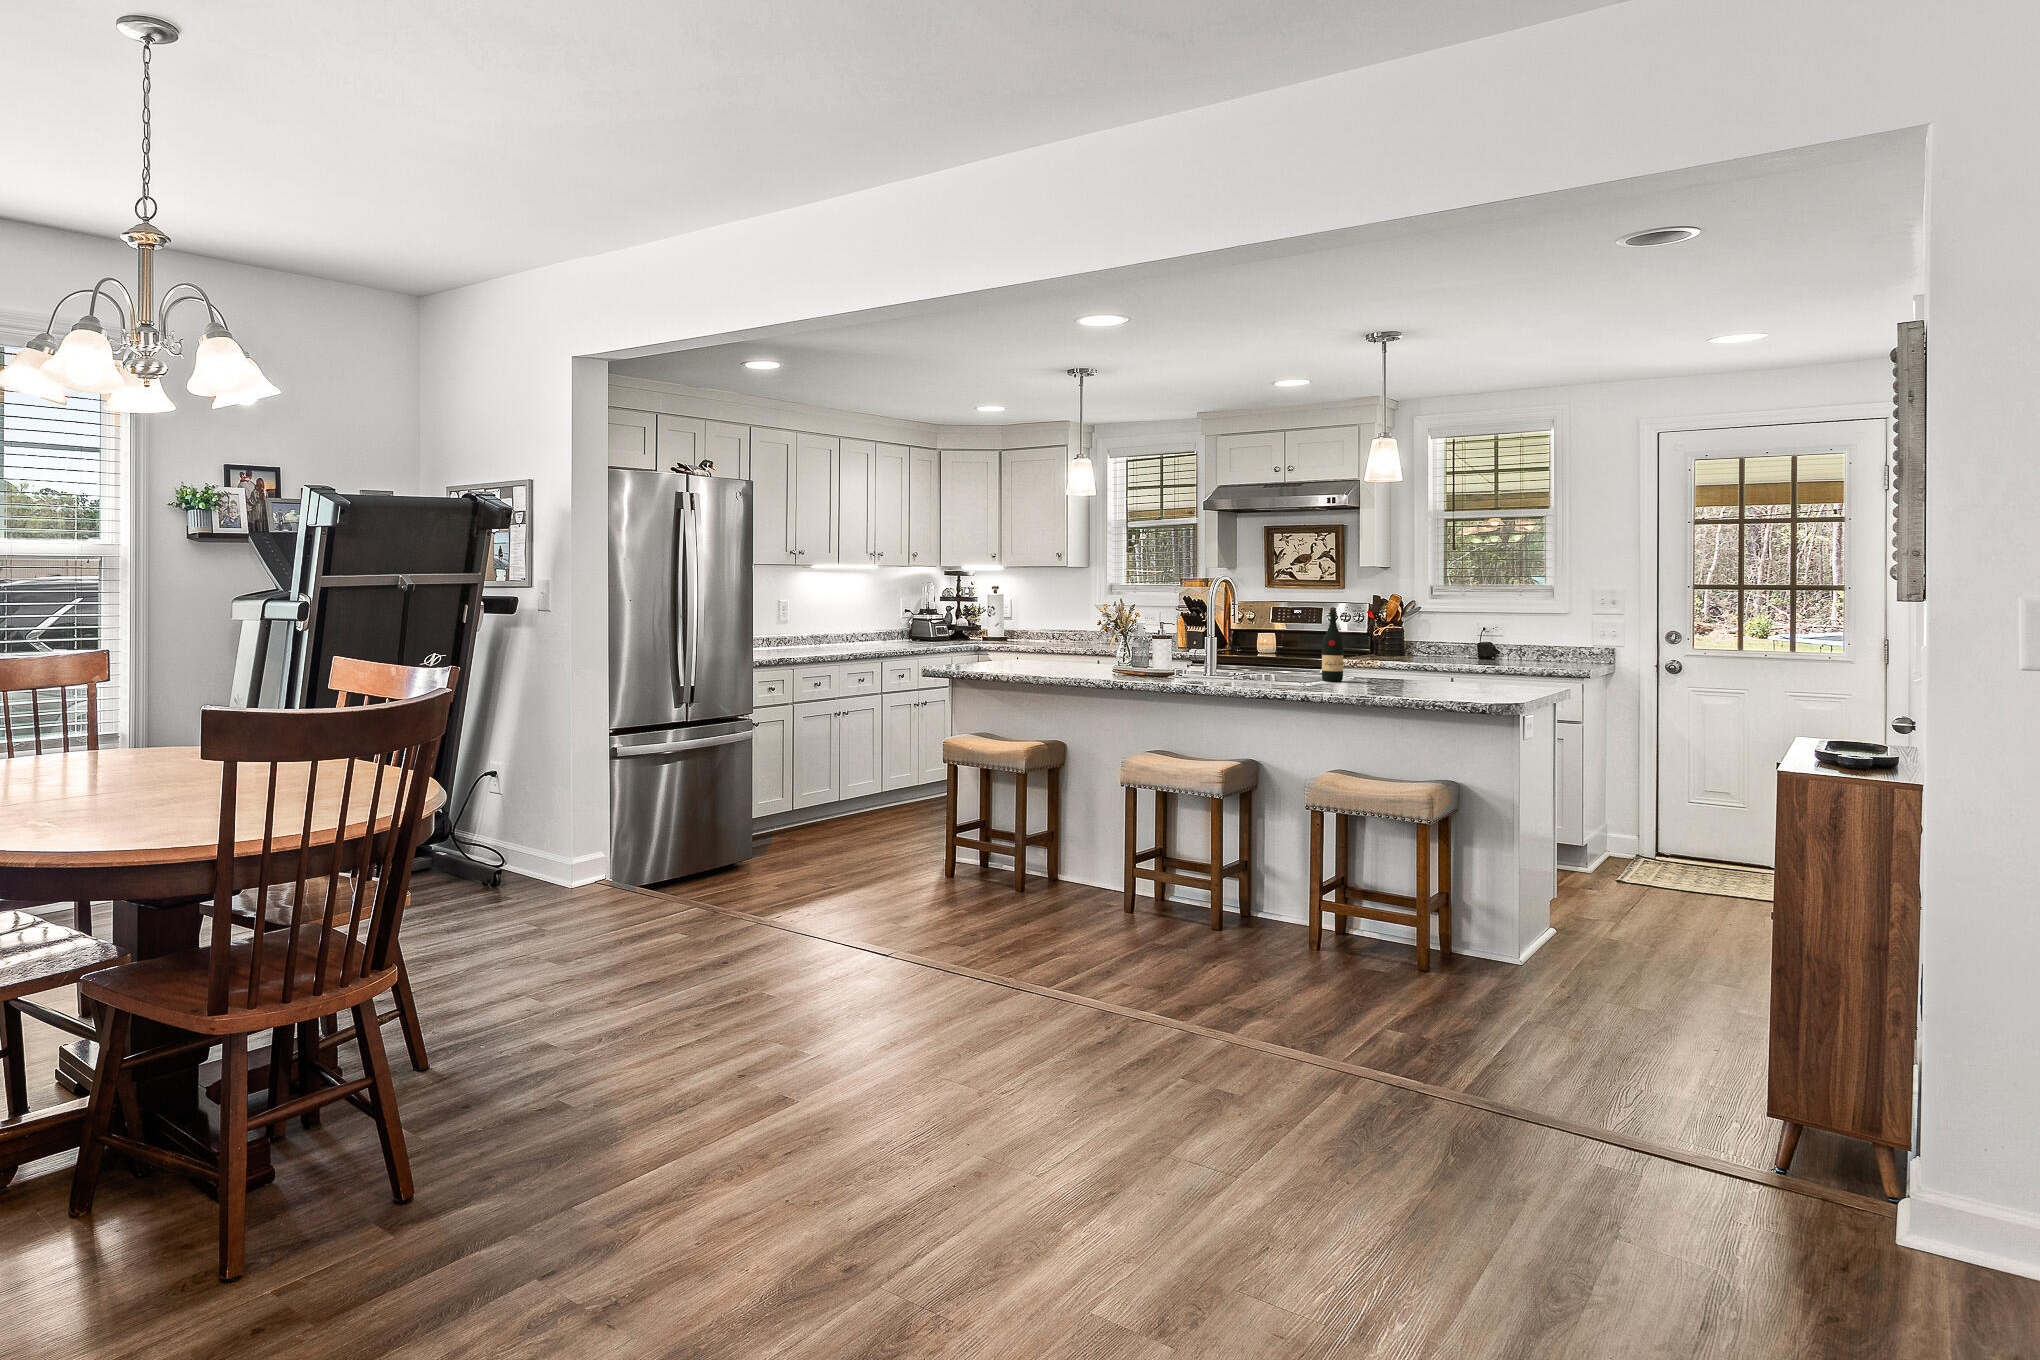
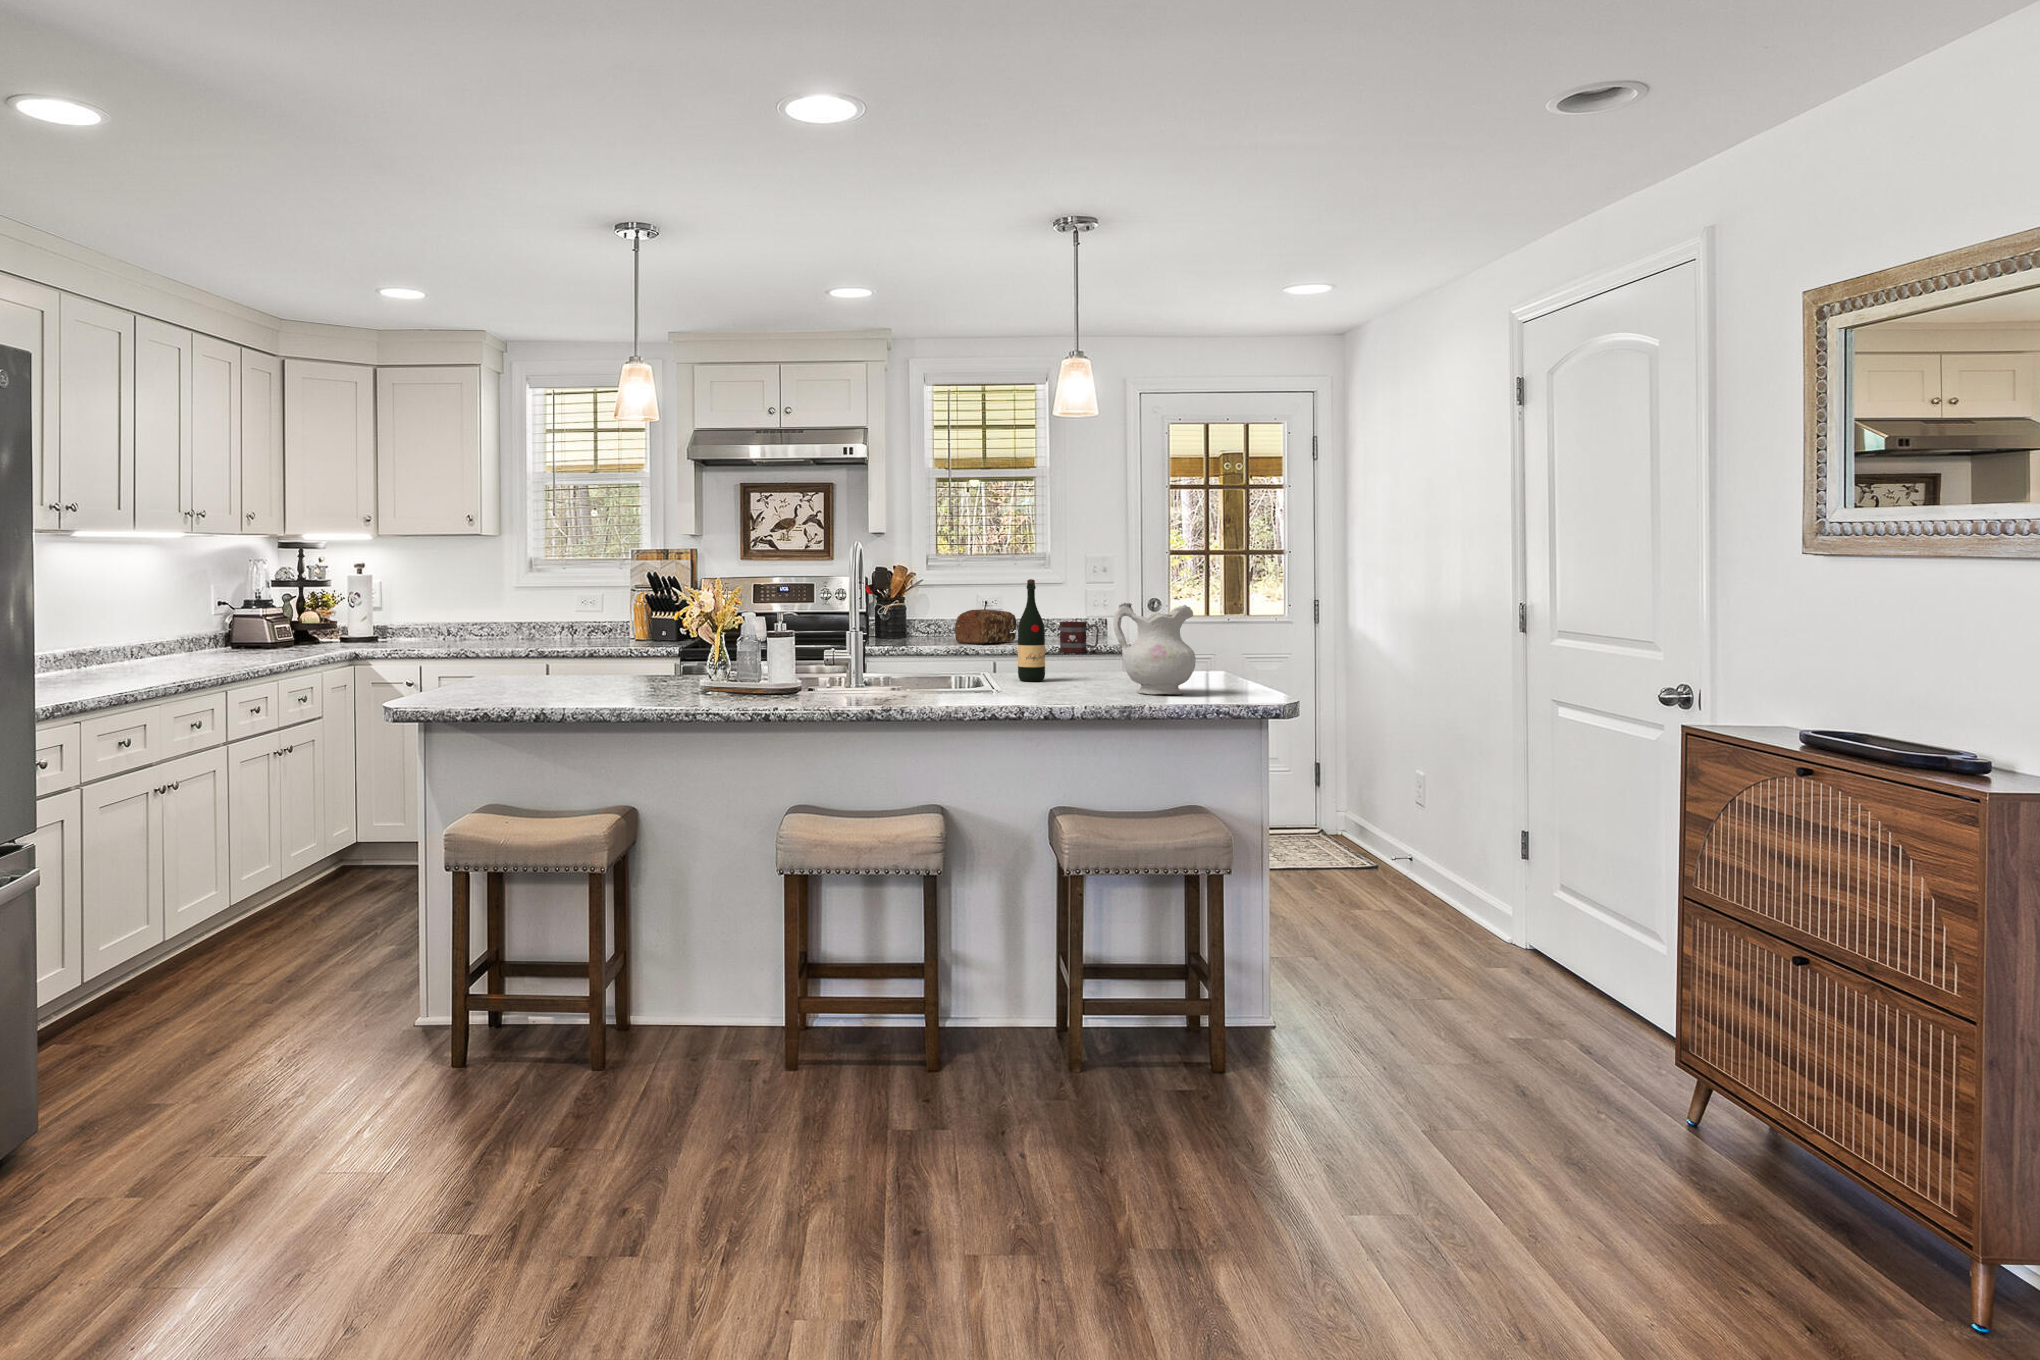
ceramic pitcher: none [1361,626,1423,694] -> present [1113,603,1196,694]
bread loaf: none [1418,633,1486,663] -> present [955,609,1016,644]
mug: none [1484,646,1521,672] -> present [1060,622,1099,653]

